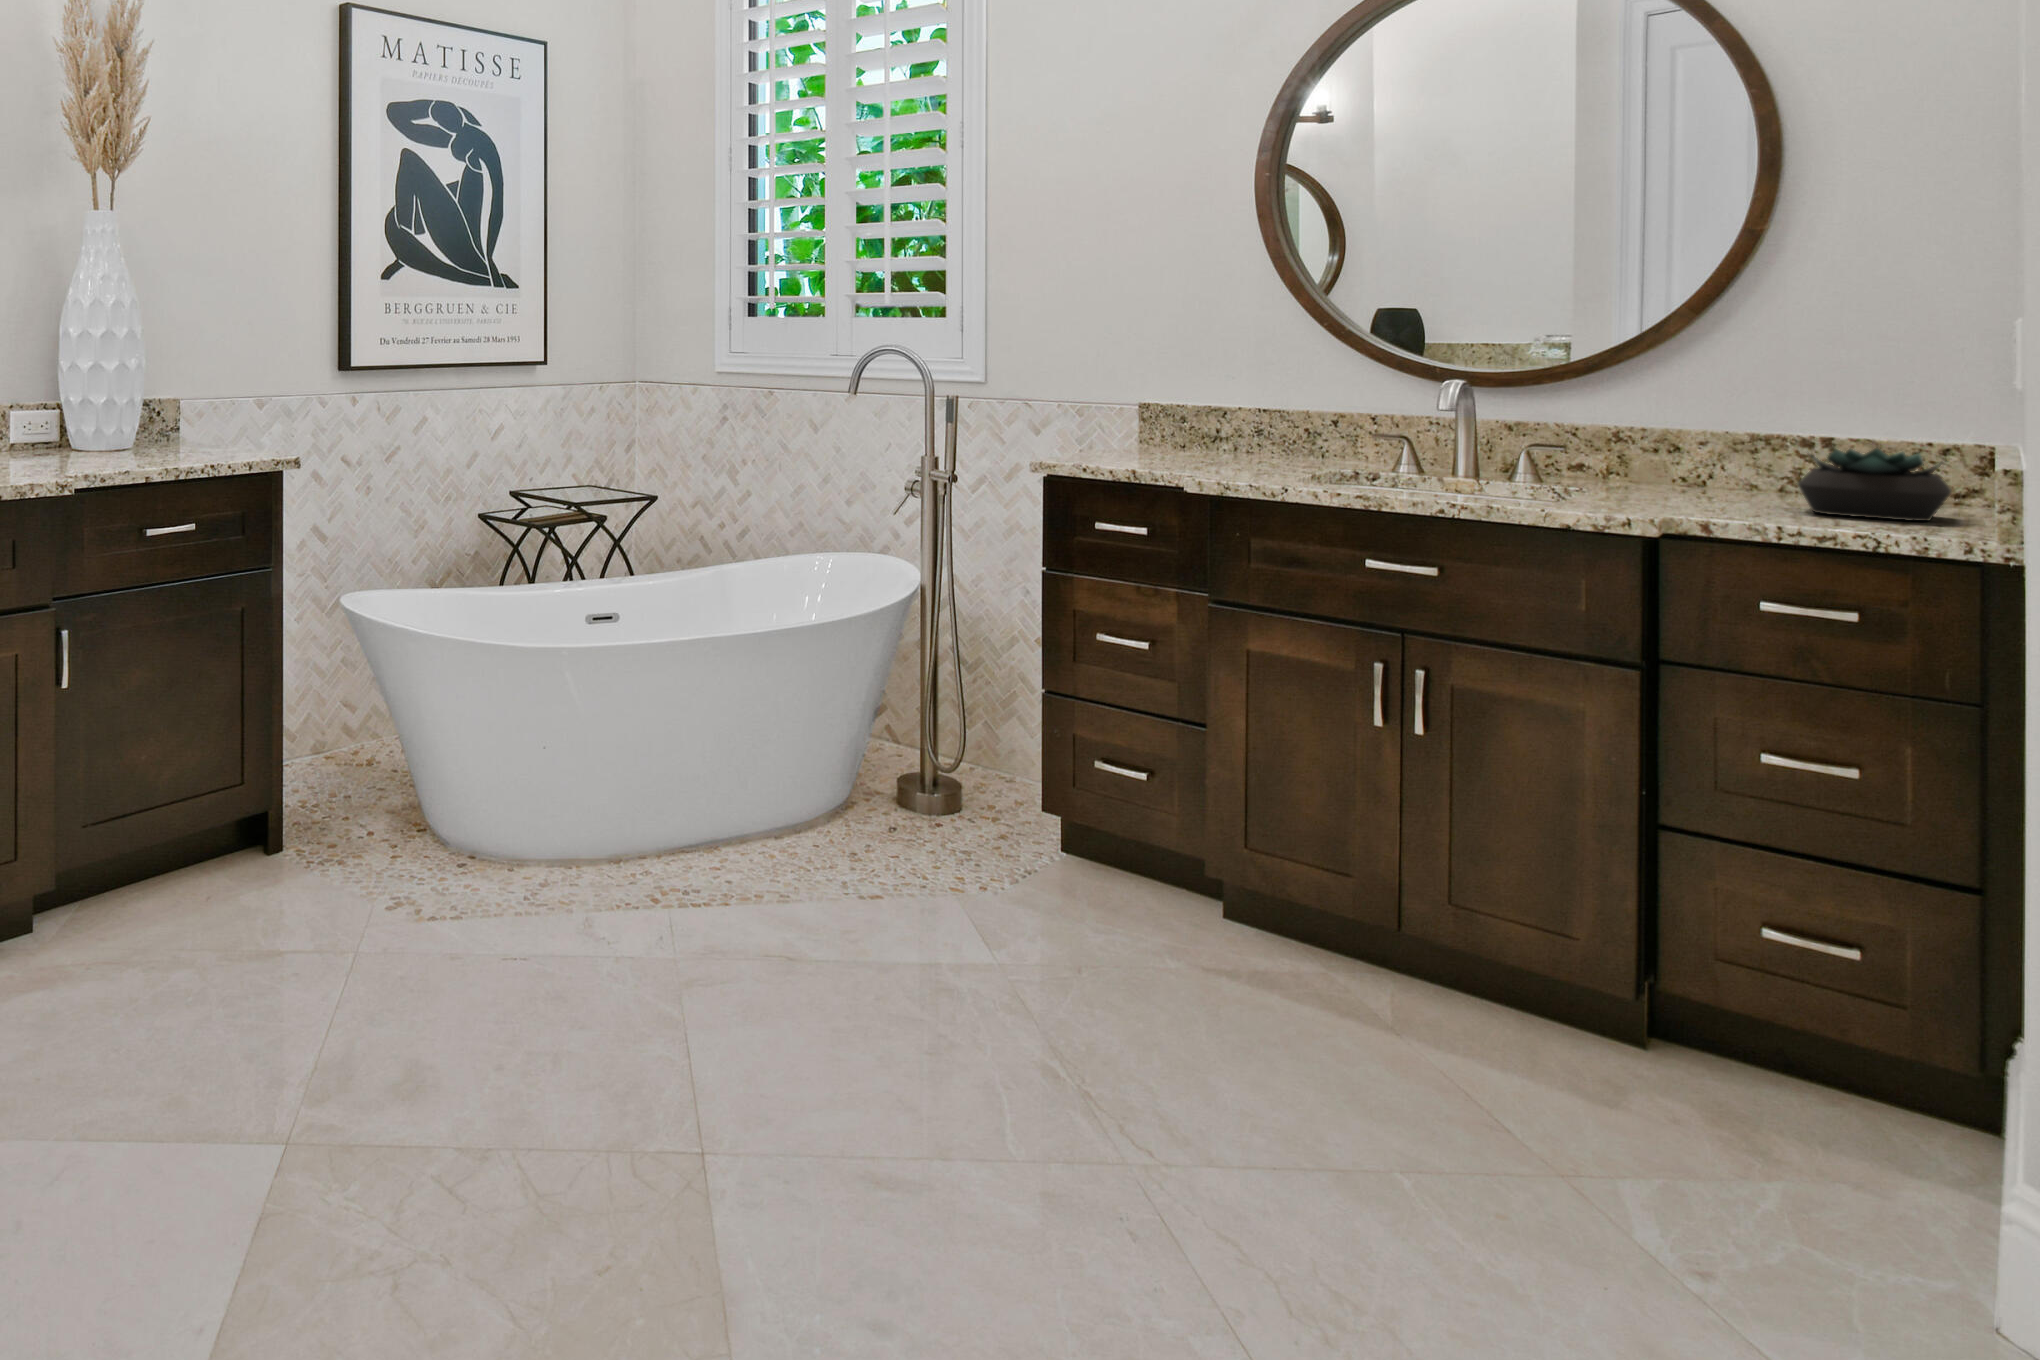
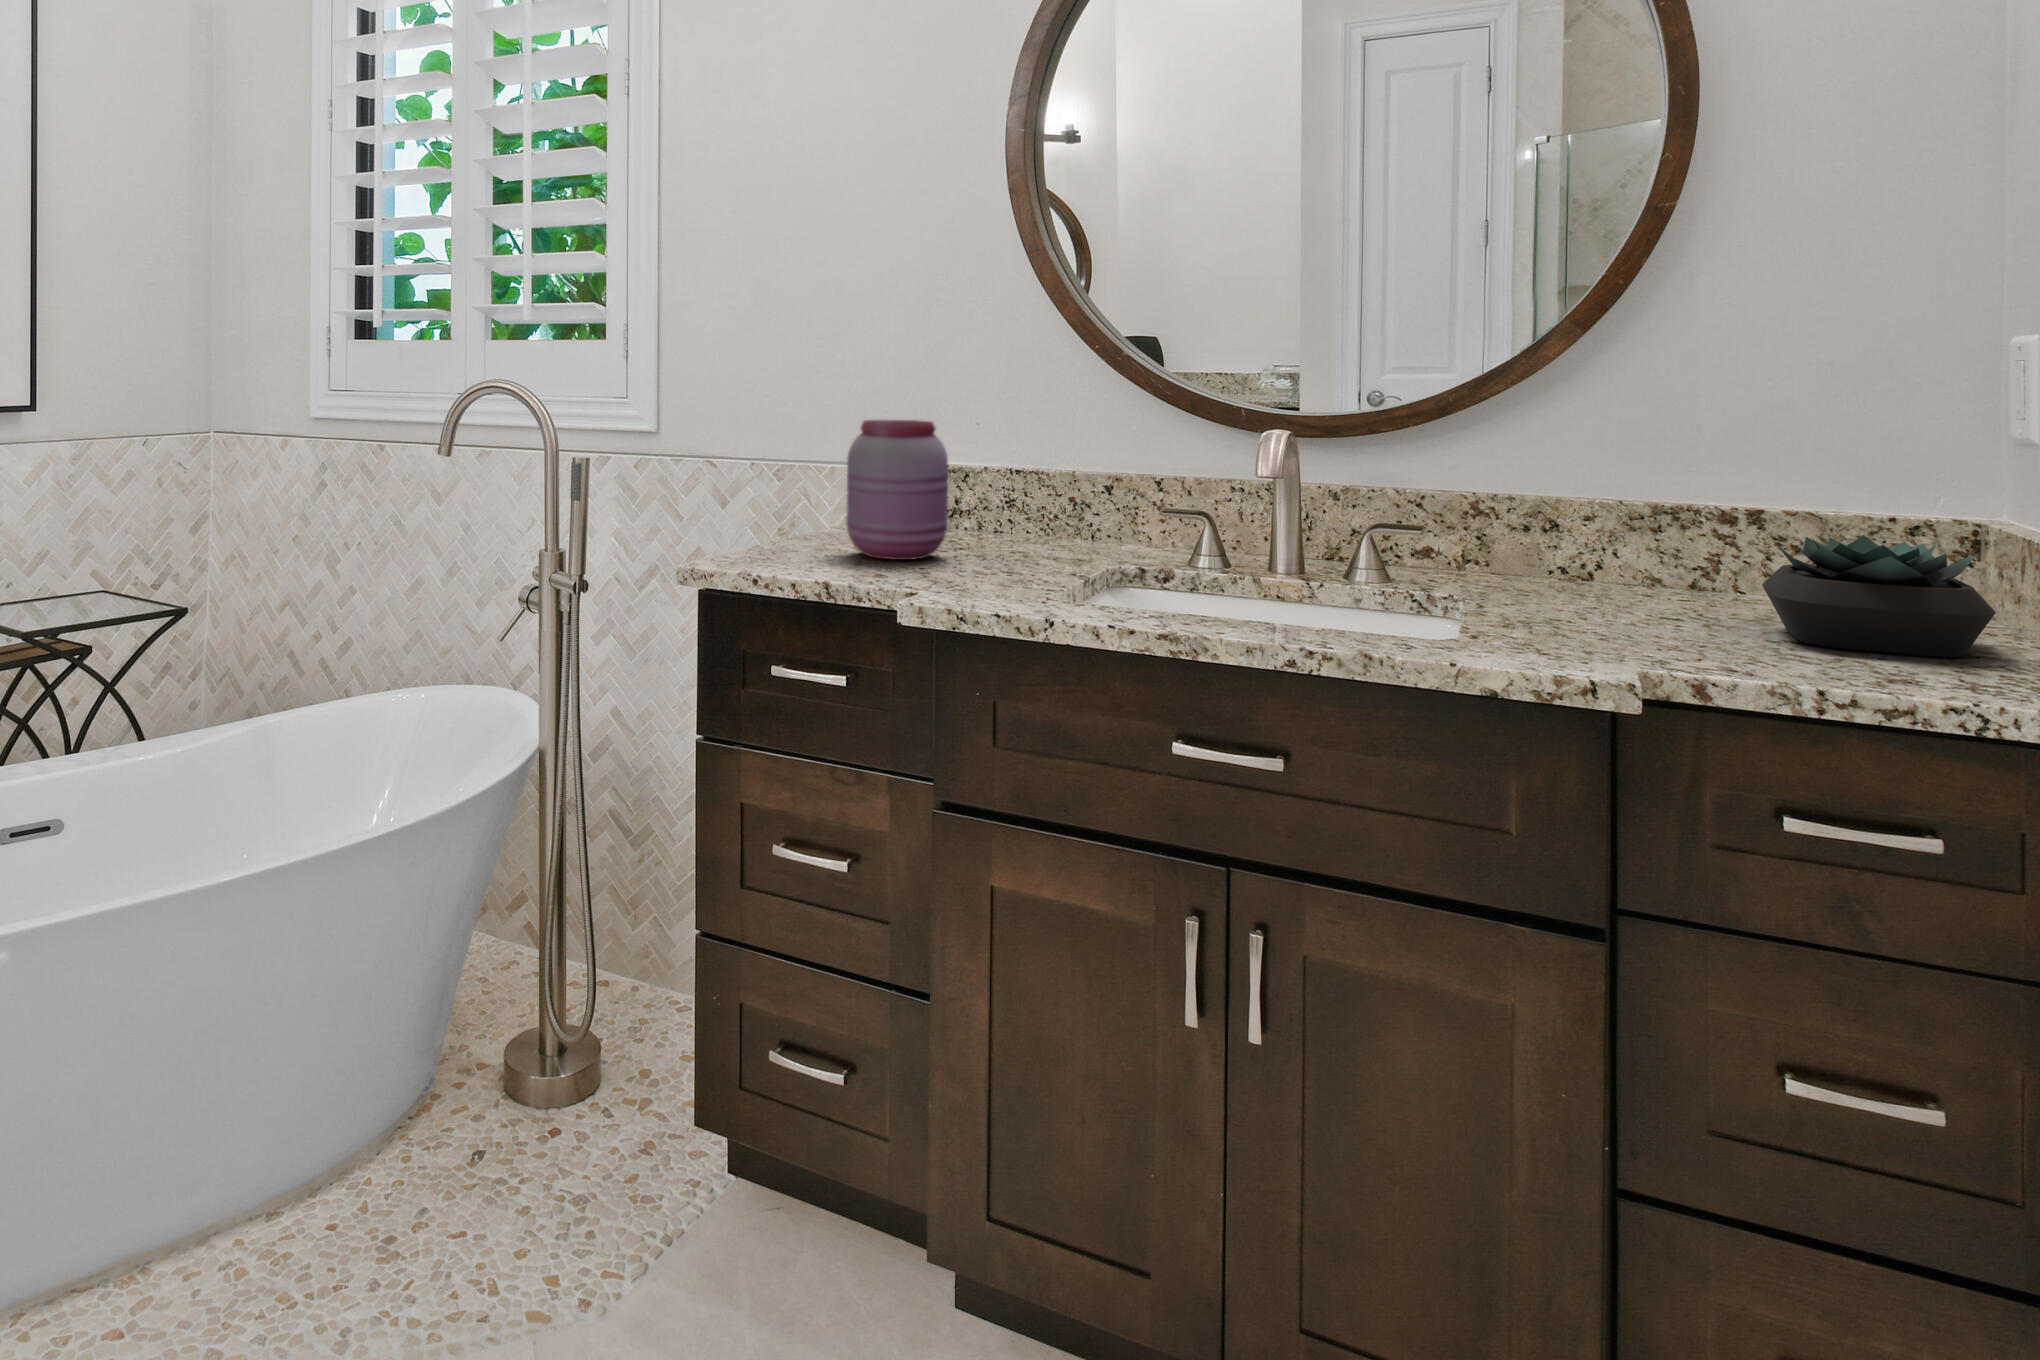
jar: none [1138,373,1212,464] -> present [846,420,948,560]

